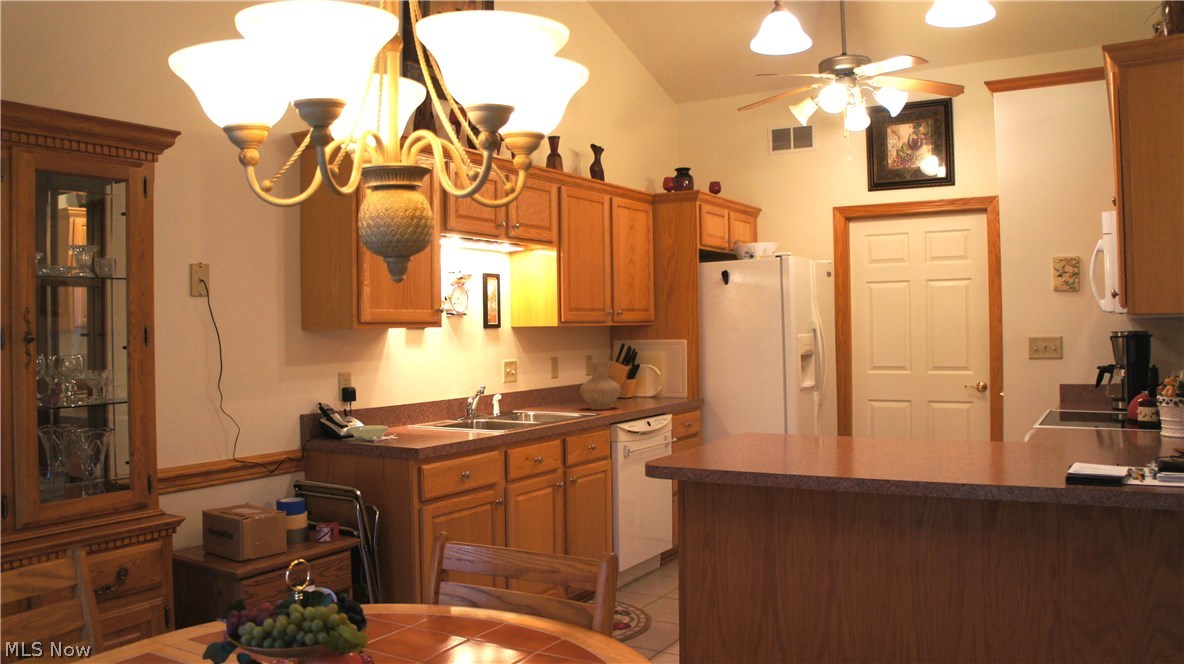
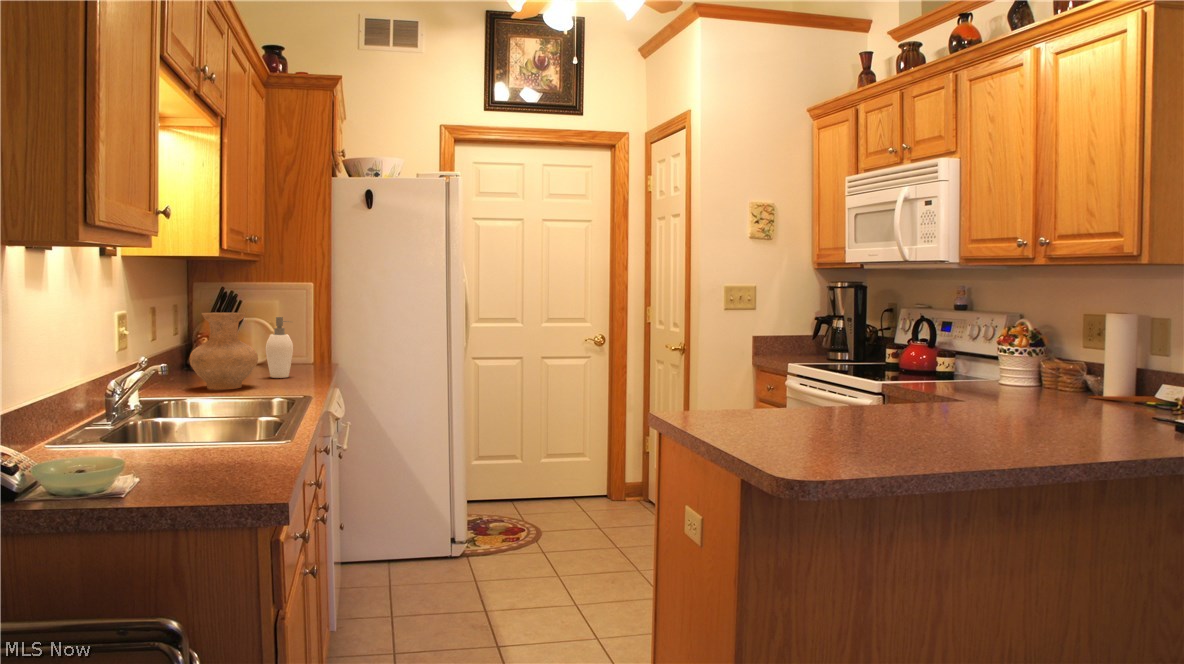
soap dispenser: none [639,364,657,404] -> present [265,317,293,378]

